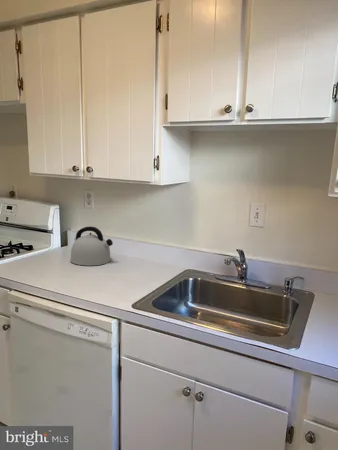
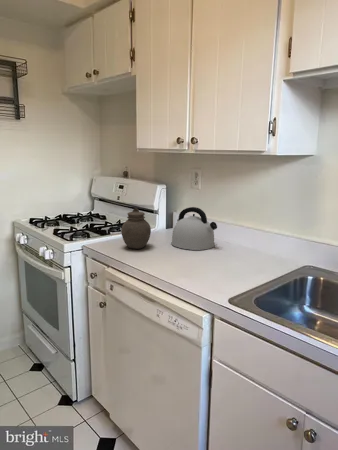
jar: none [21,231,50,270] -> present [121,208,151,249]

